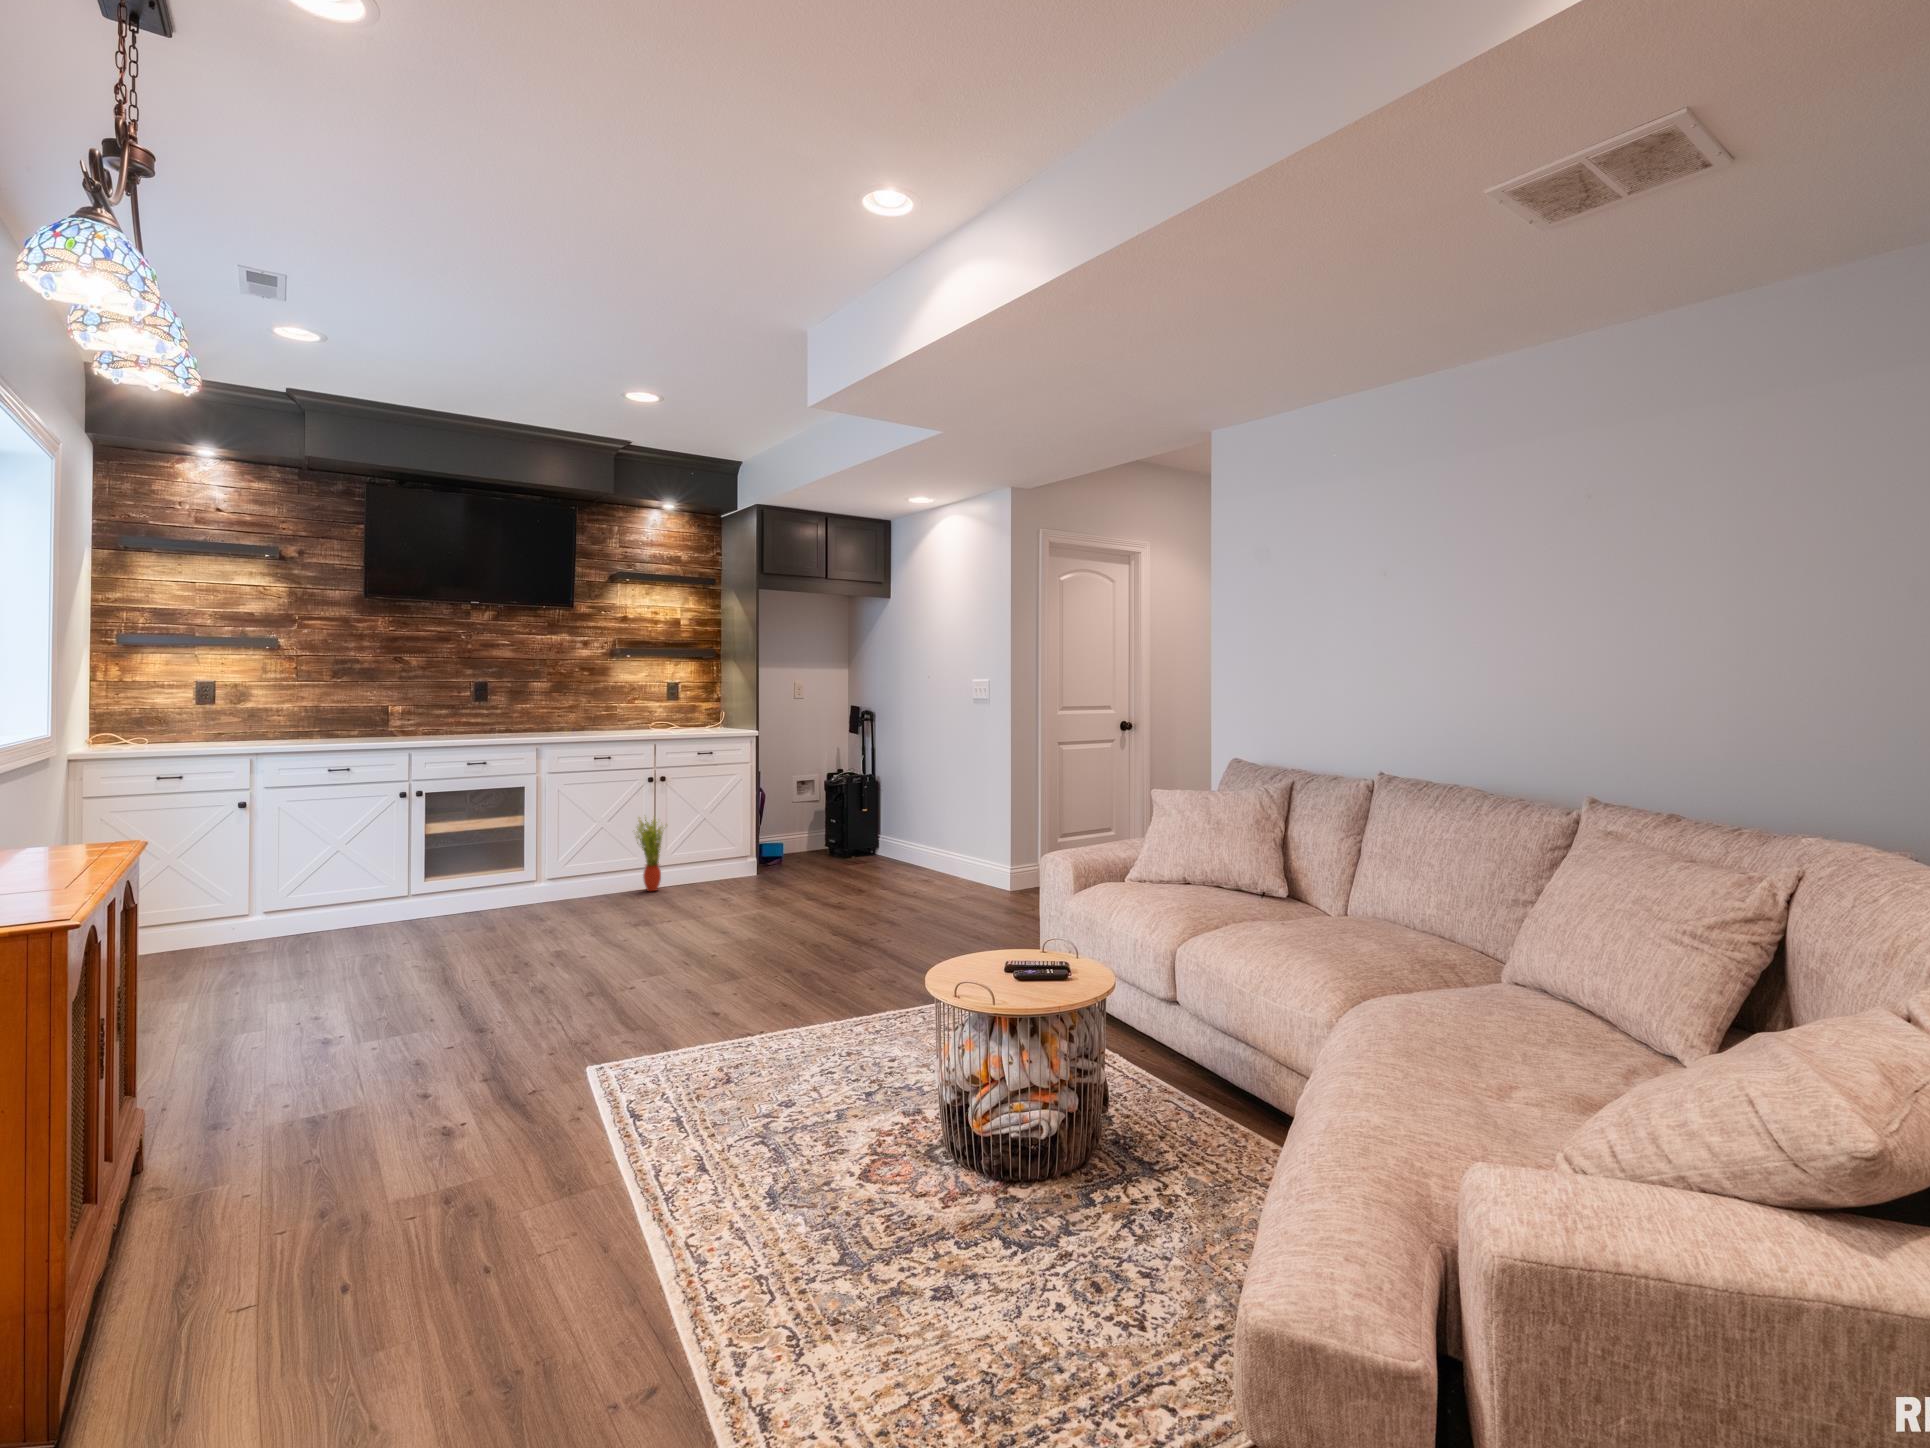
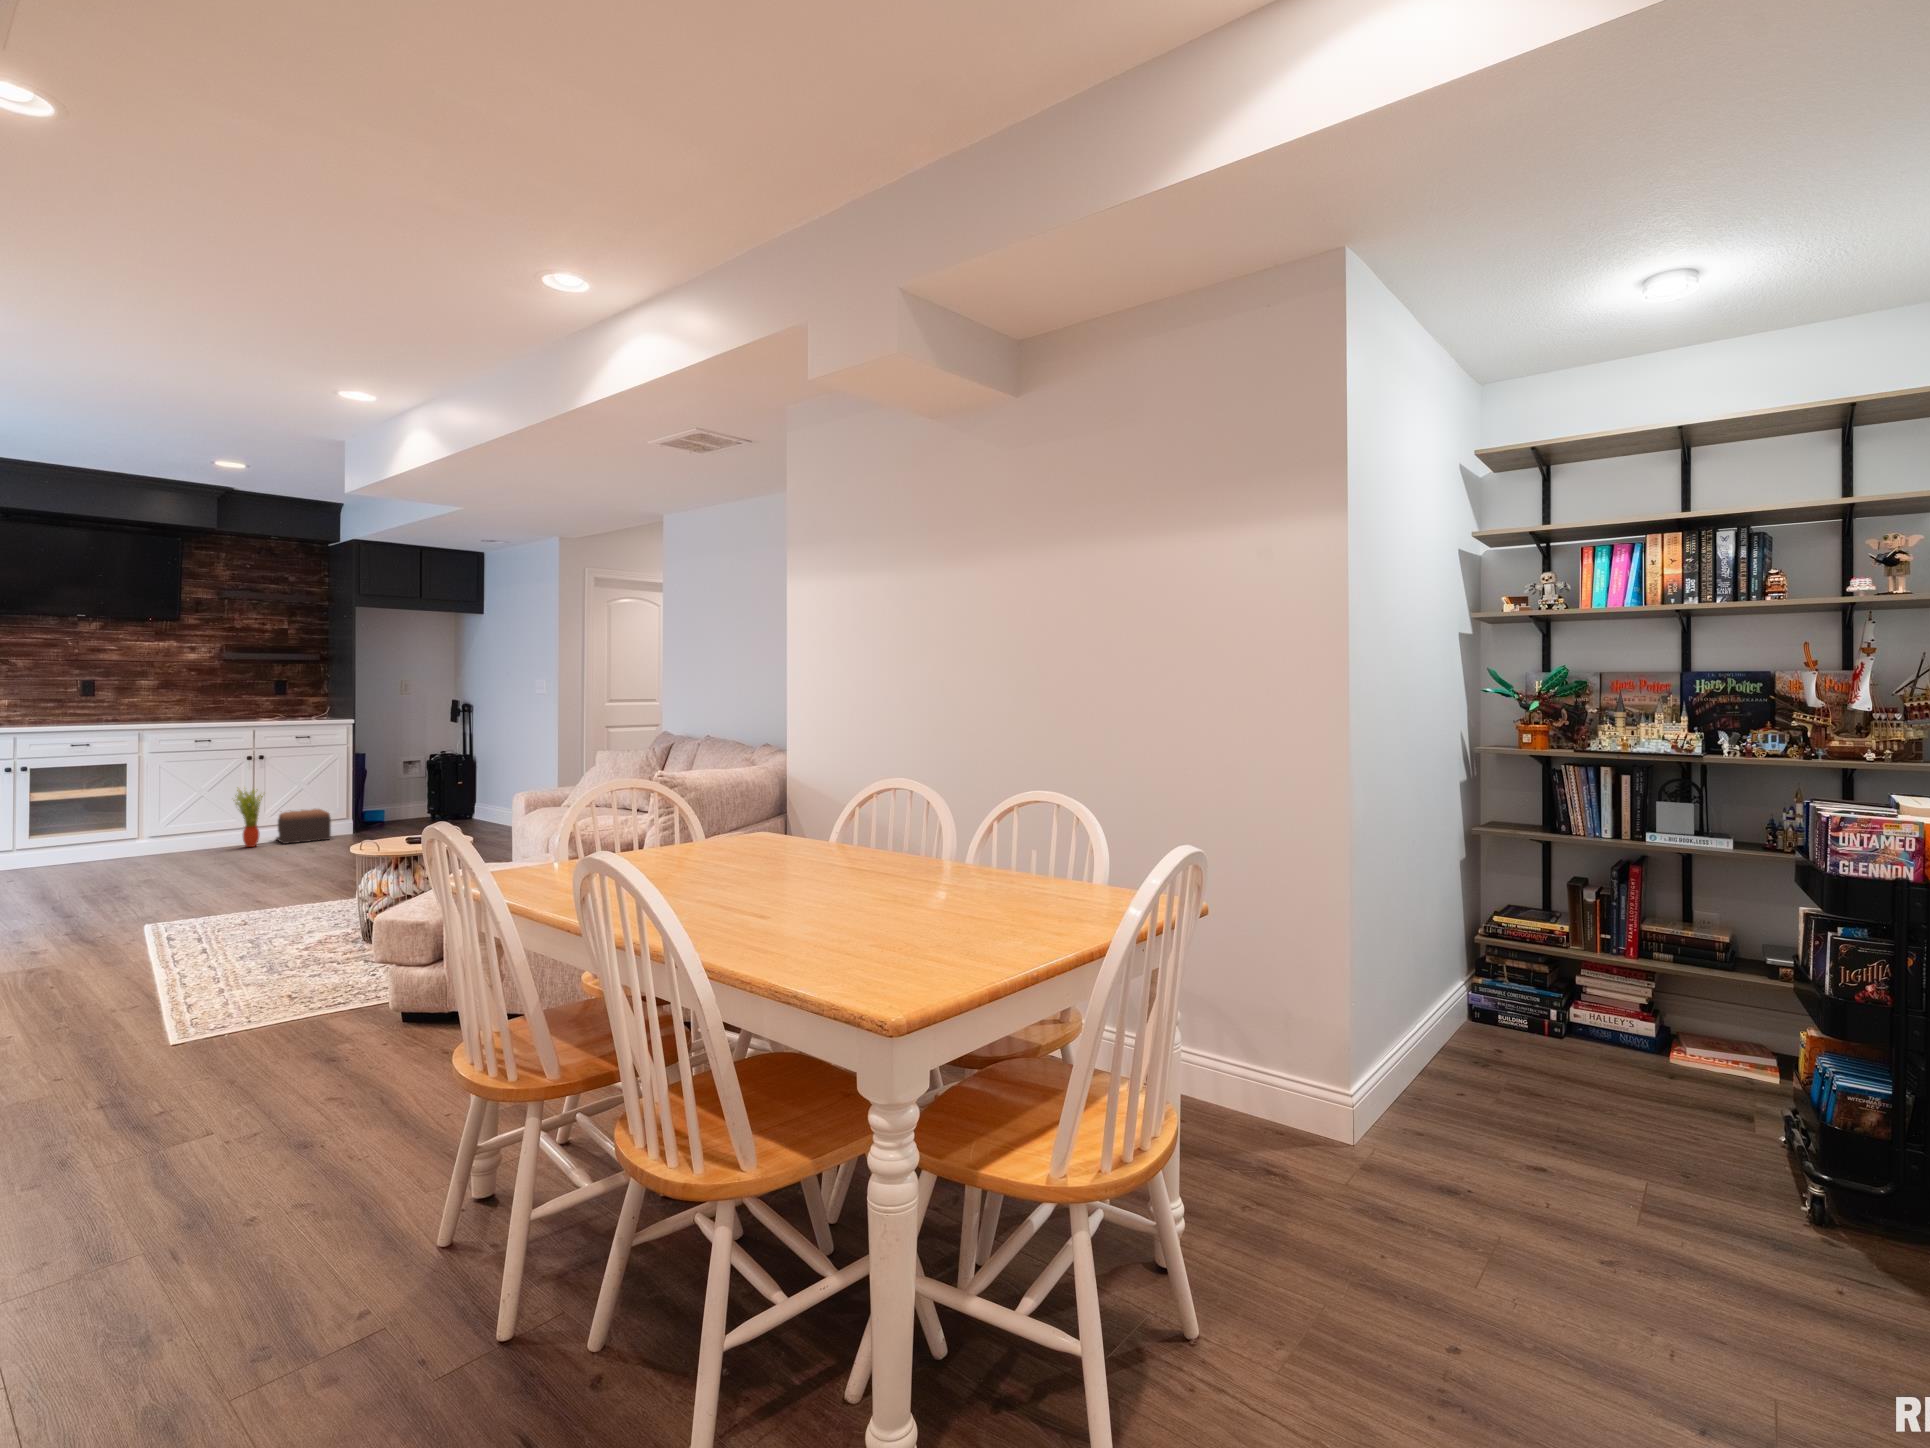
footstool: none [674,841,735,887] -> present [276,809,331,844]

